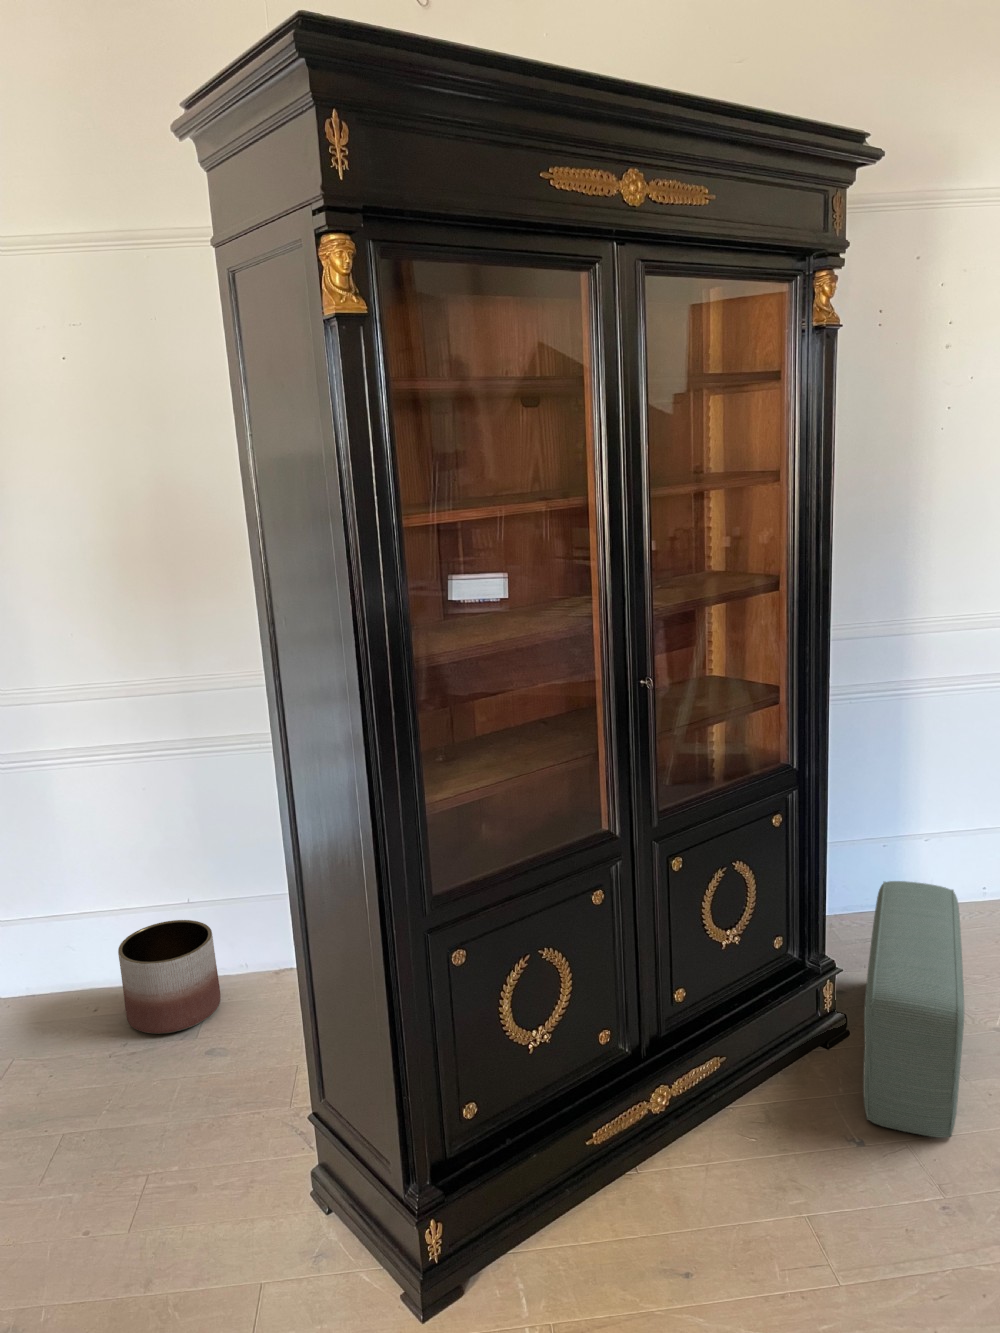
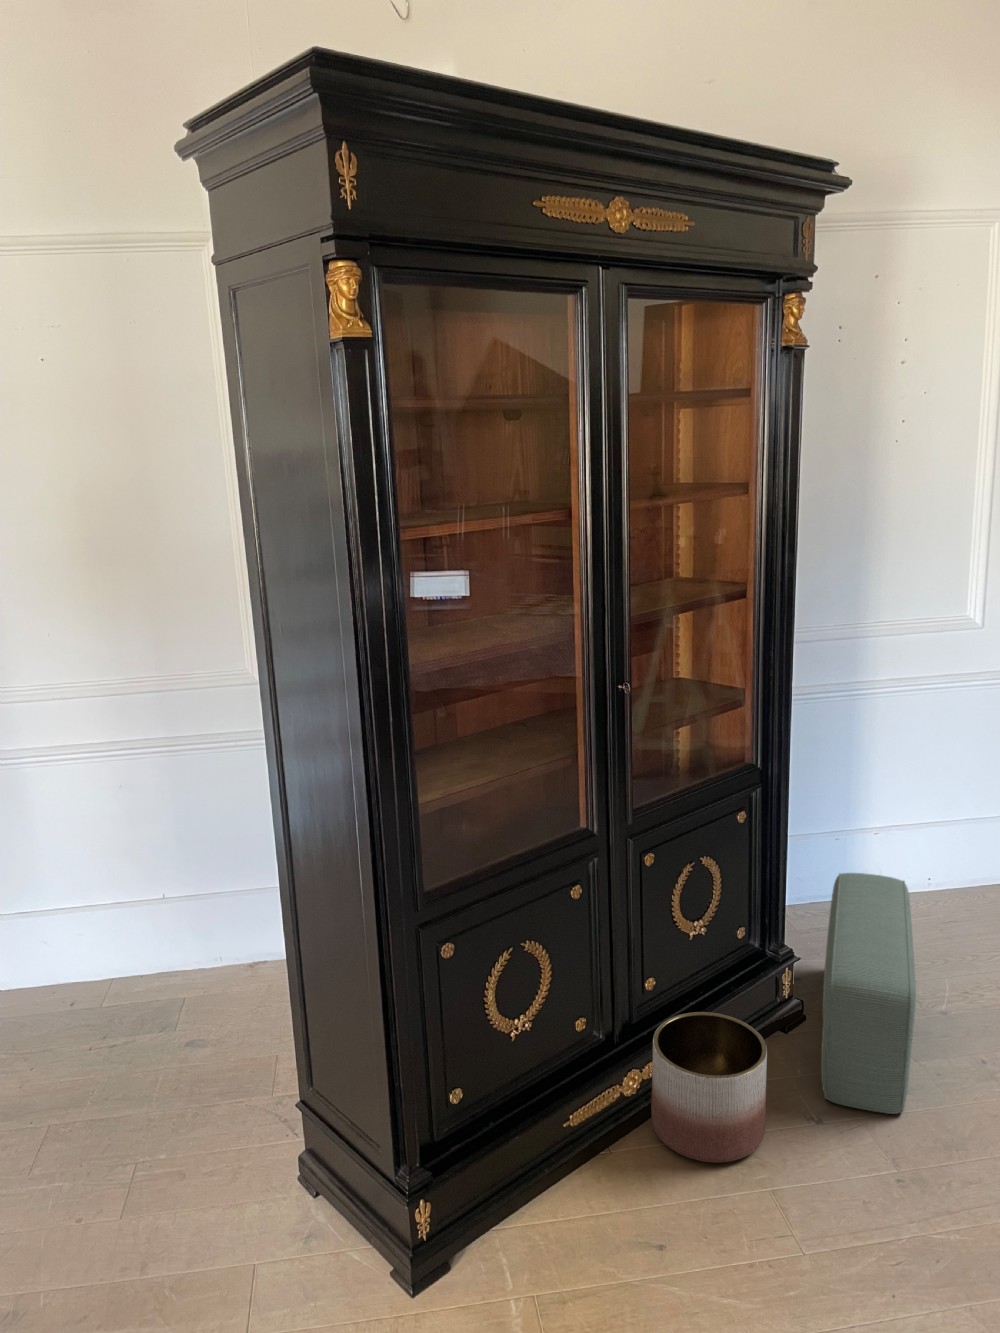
planter: present [118,920,220,1034] -> present [651,1012,767,1163]

